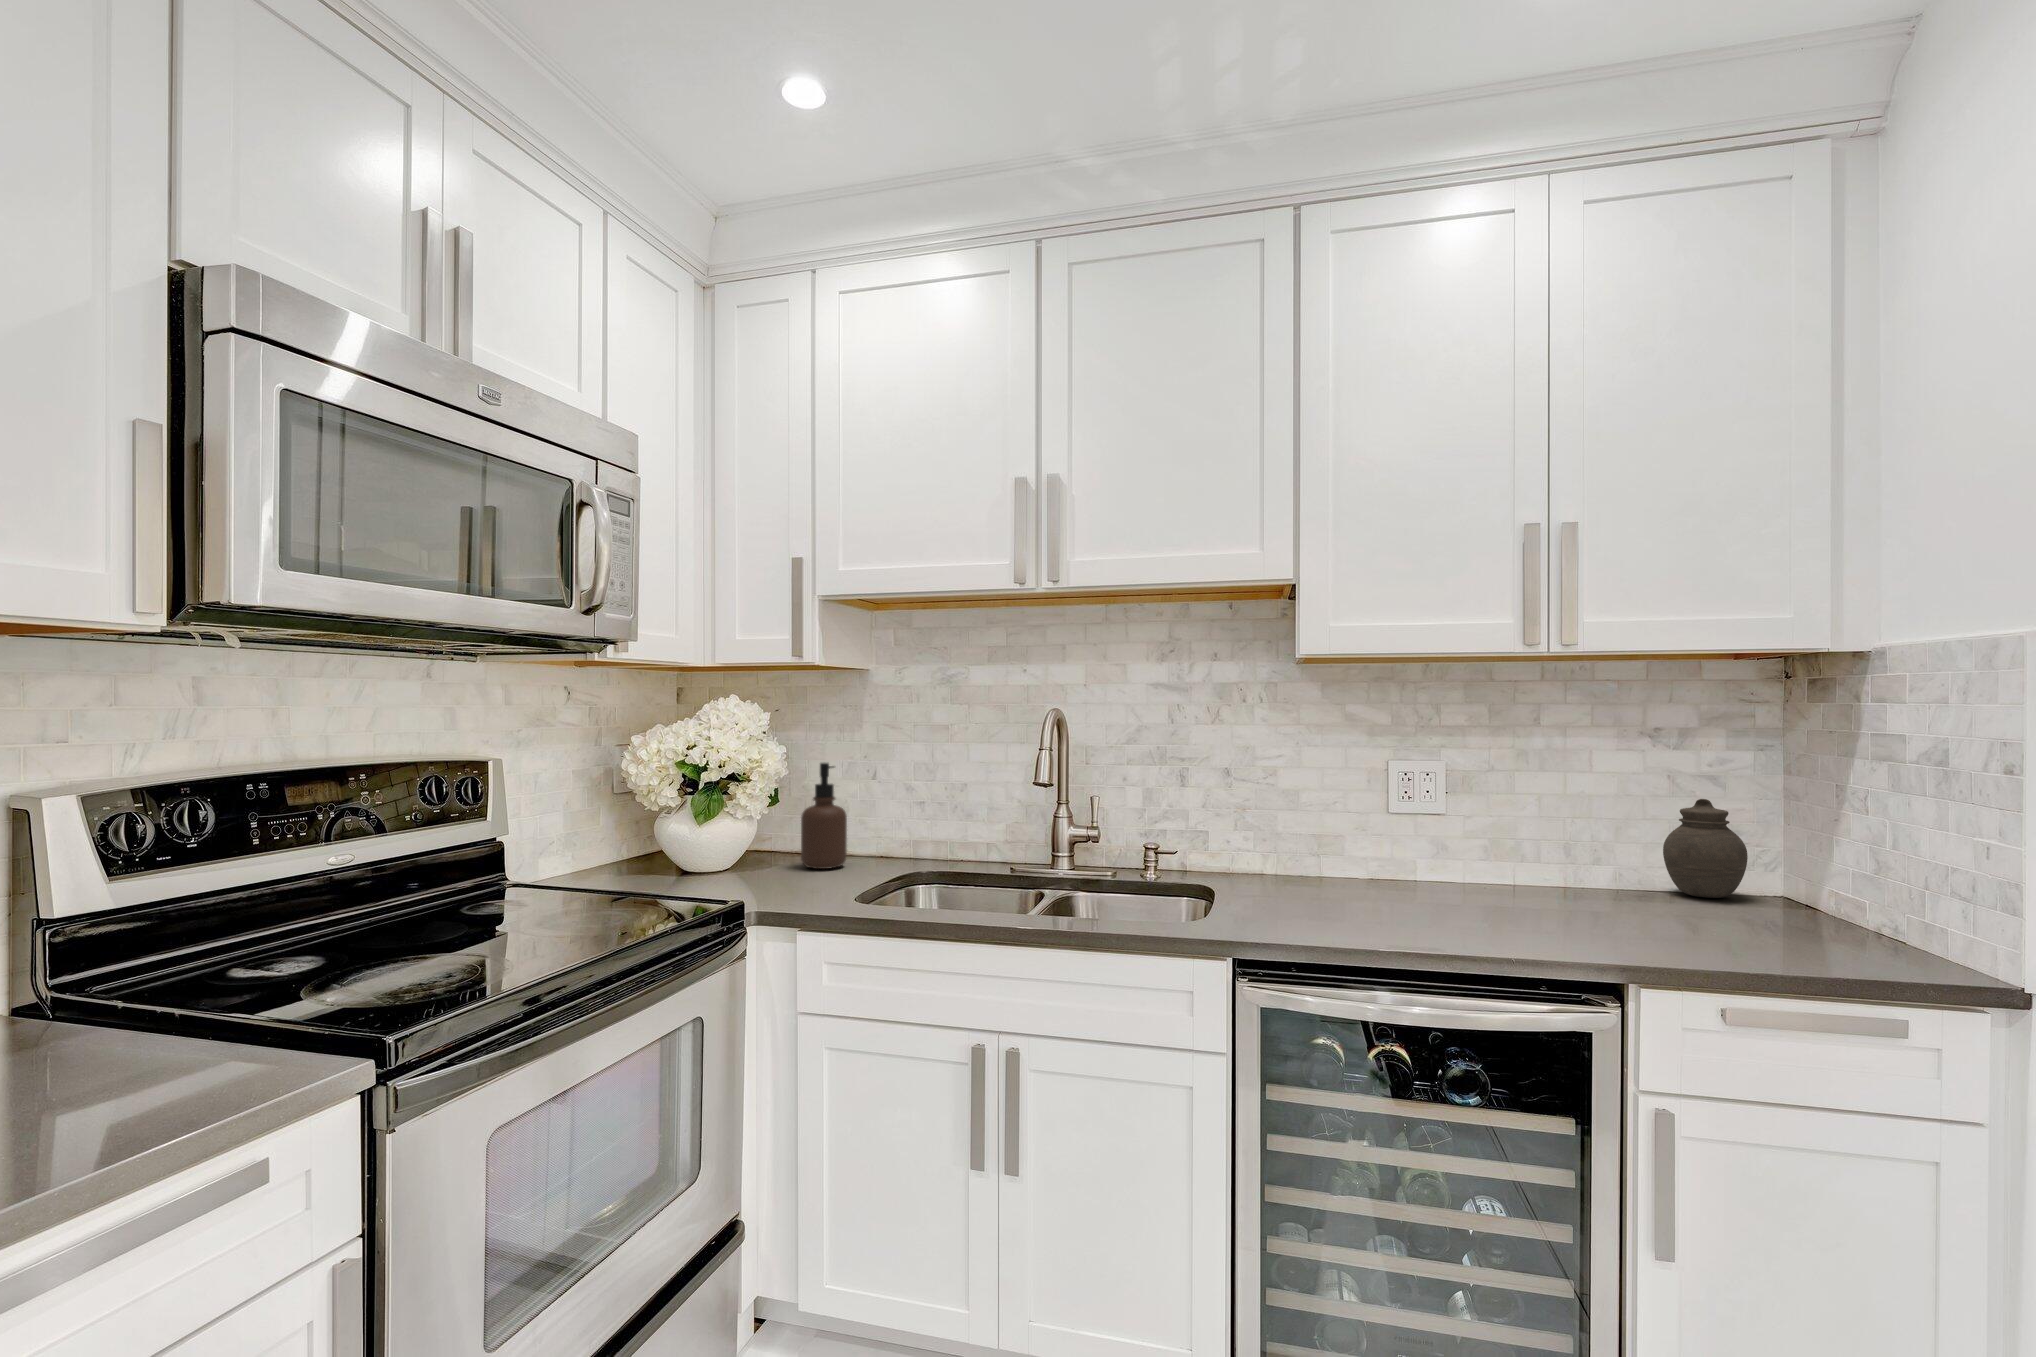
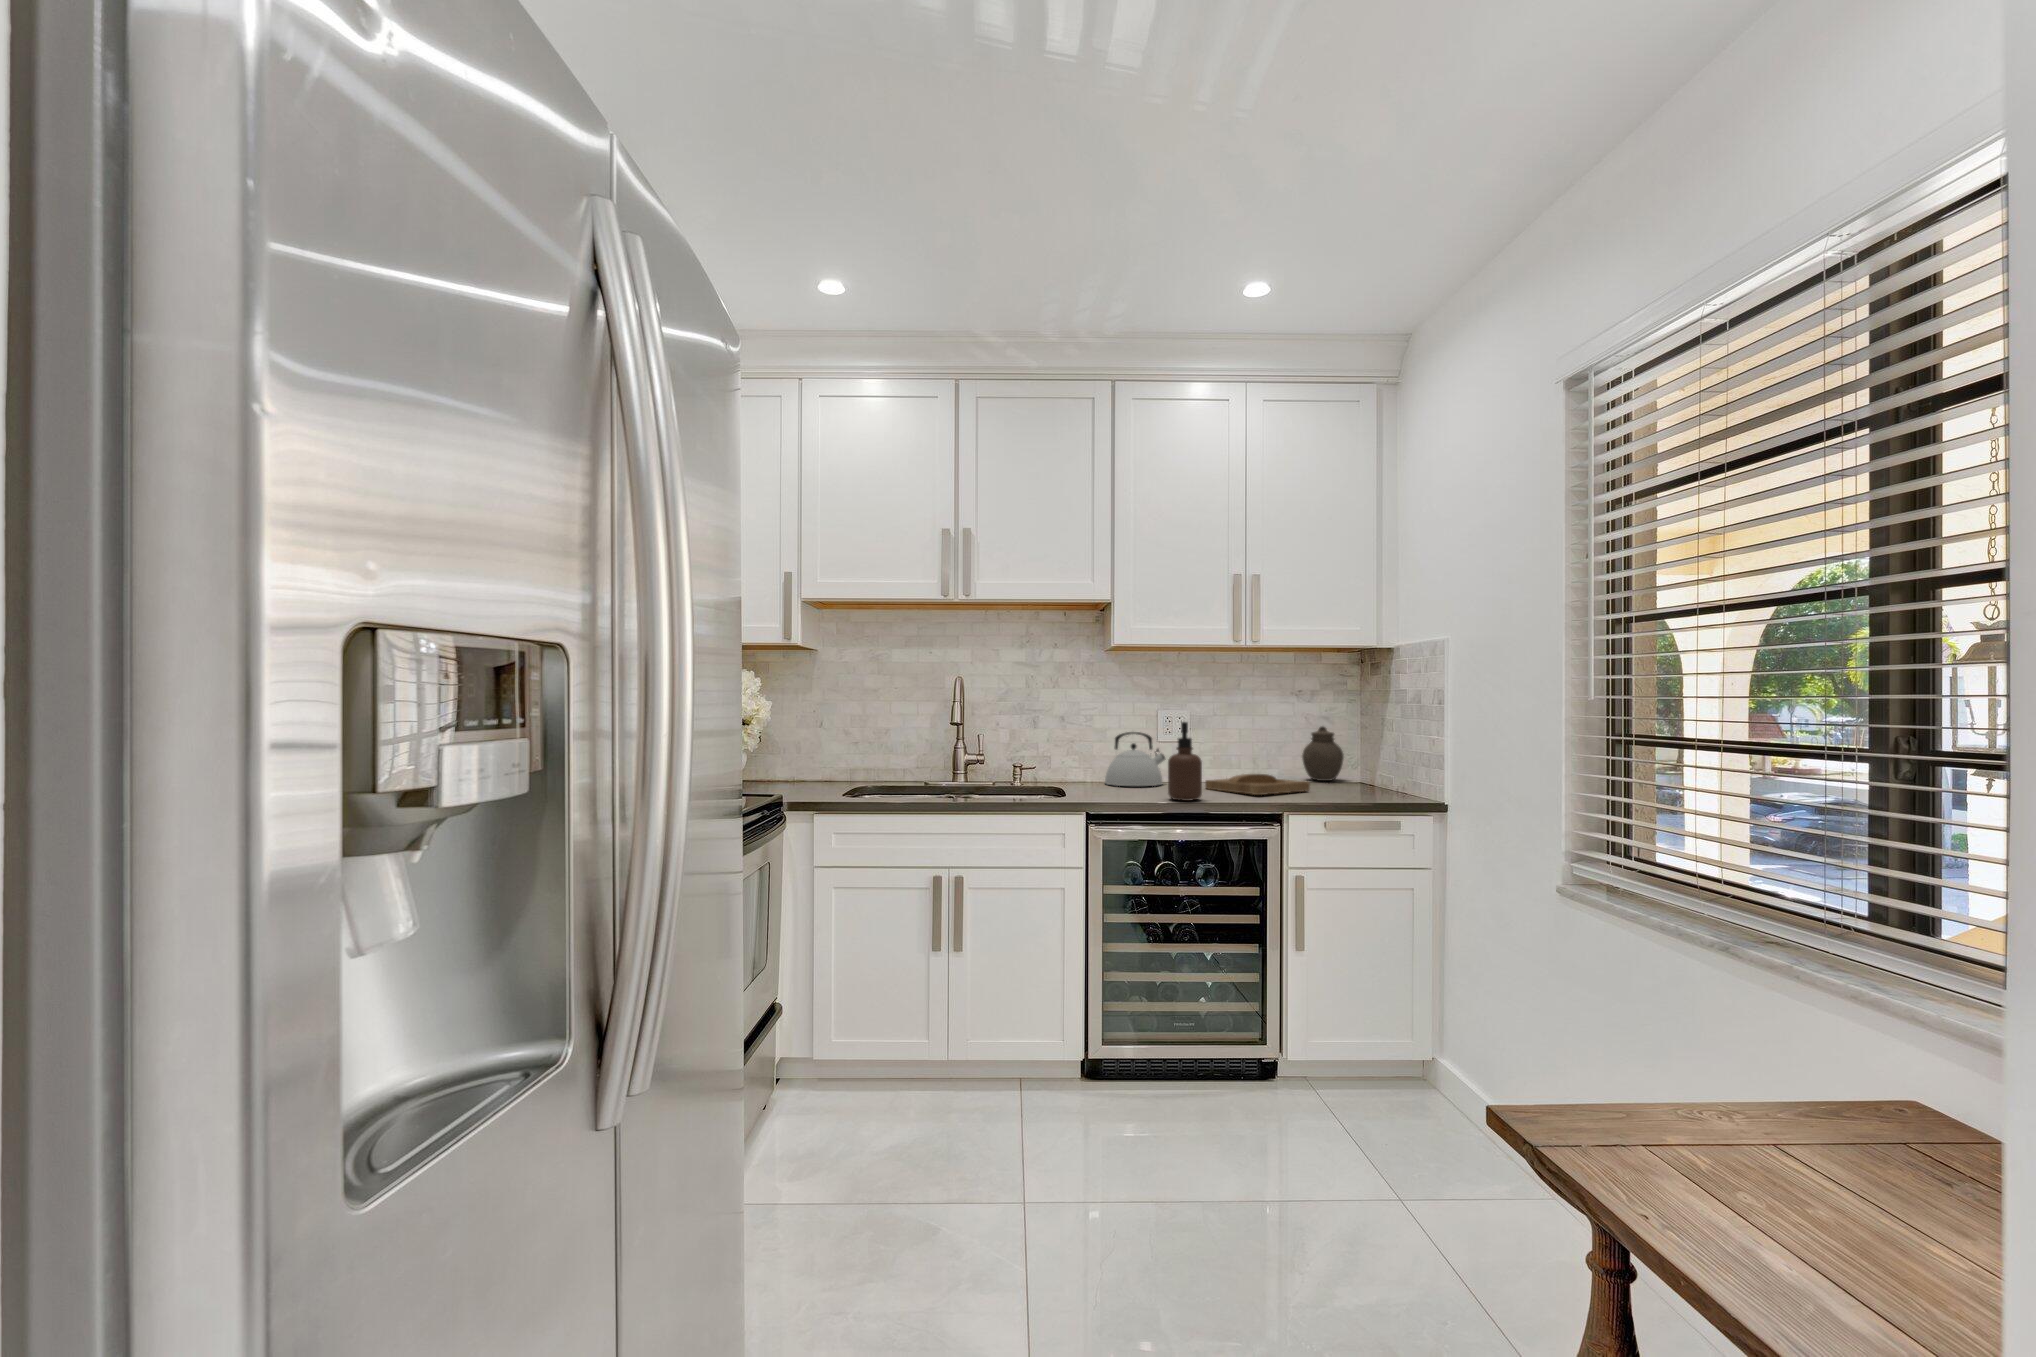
soap dispenser: present [801,763,847,869] -> present [1168,722,1202,801]
kettle: none [1296,801,1403,896] -> present [1105,732,1165,786]
tray: none [1473,886,1681,934] -> present [1205,774,1310,795]

